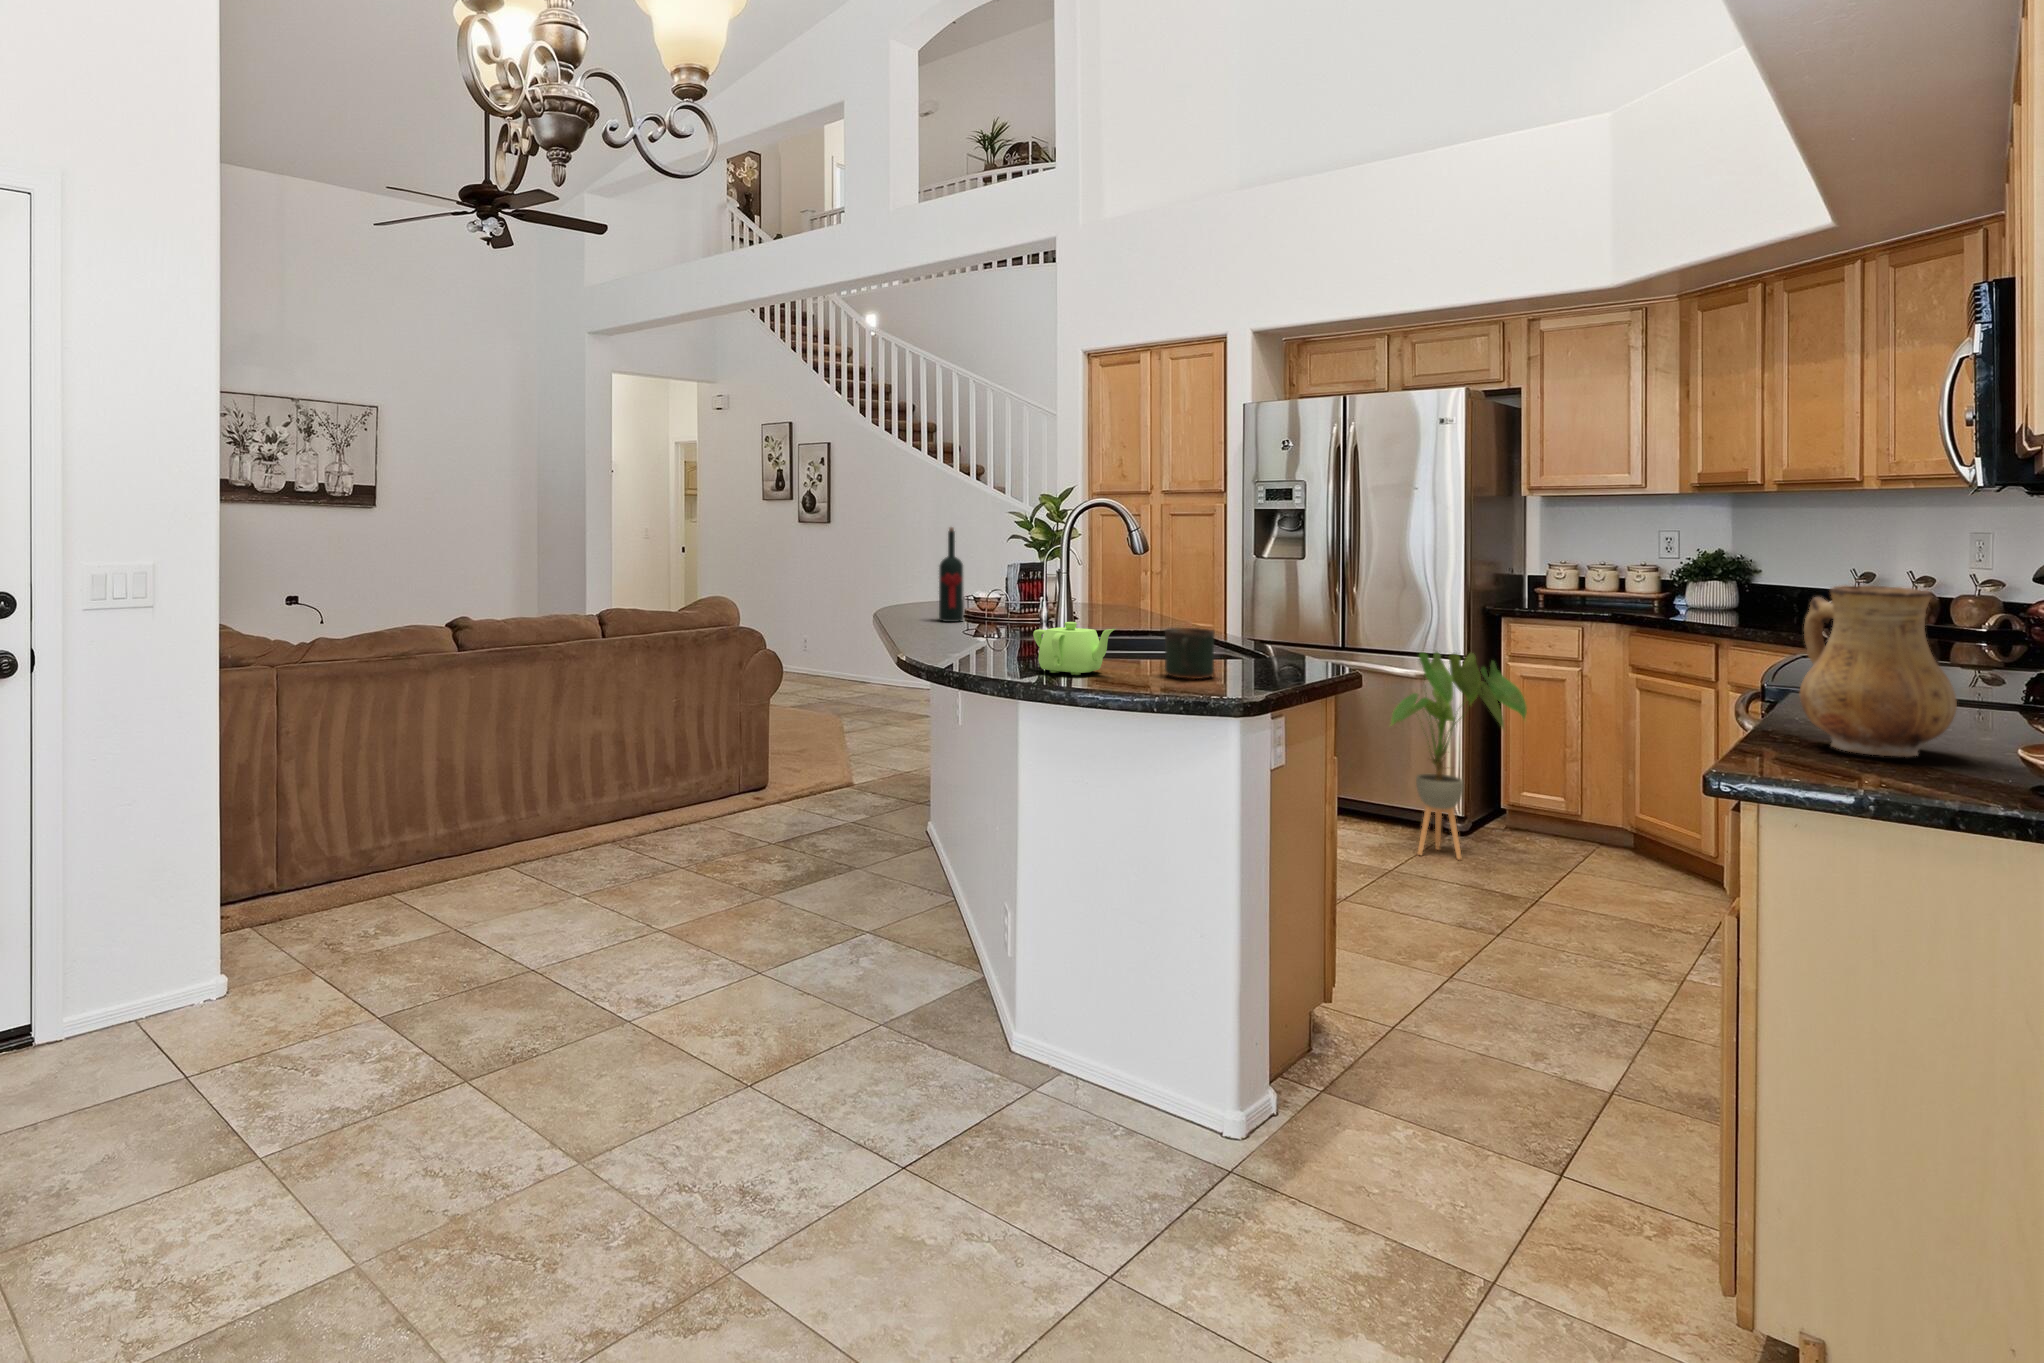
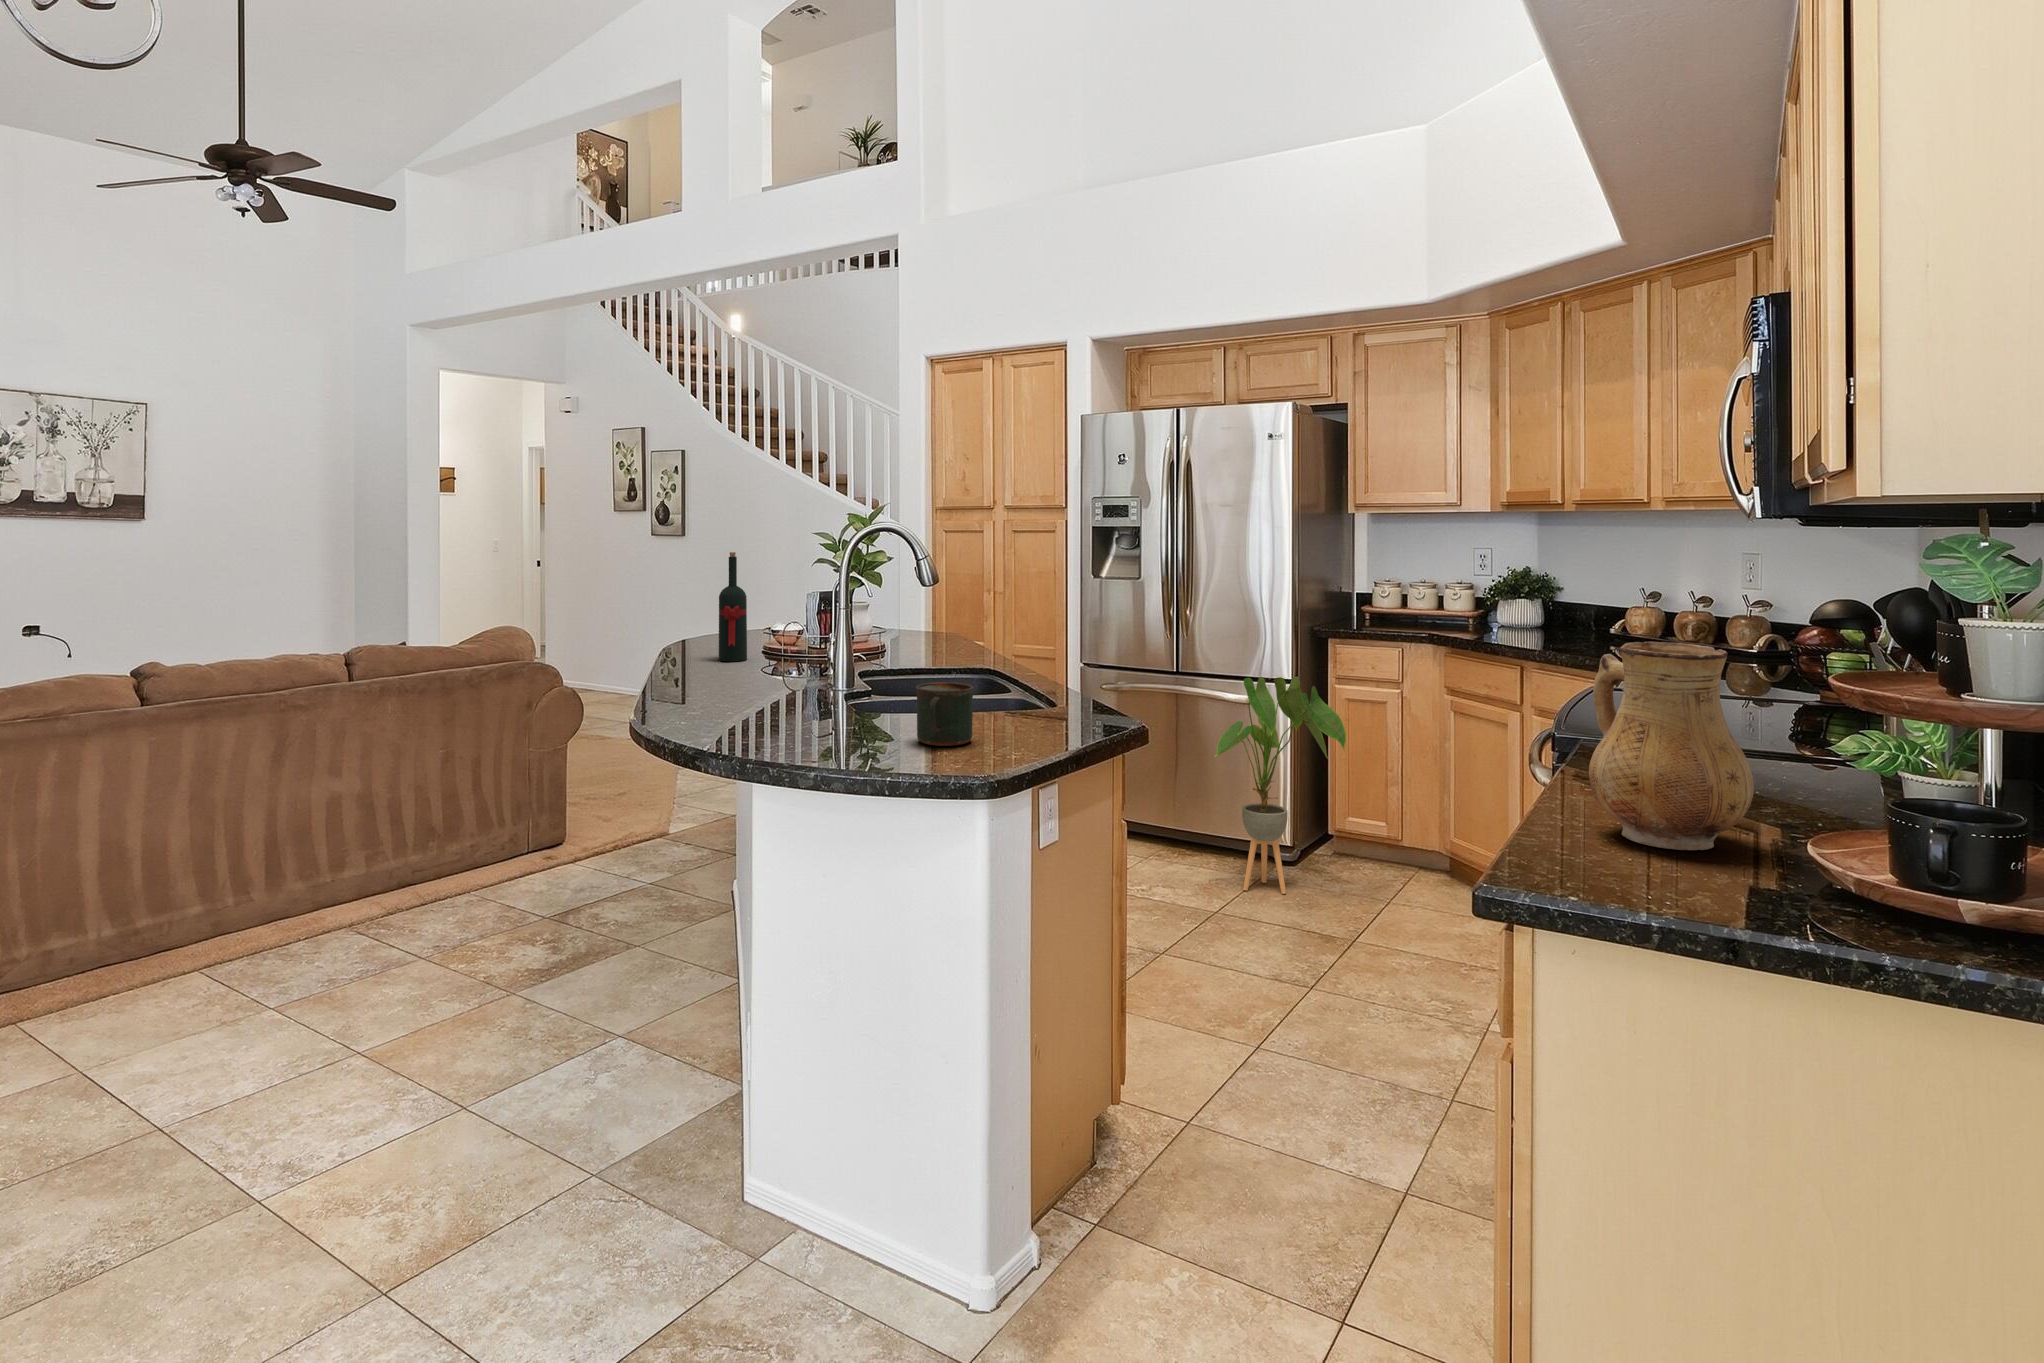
teapot: present [1033,622,1115,675] -> none [767,678,857,744]

